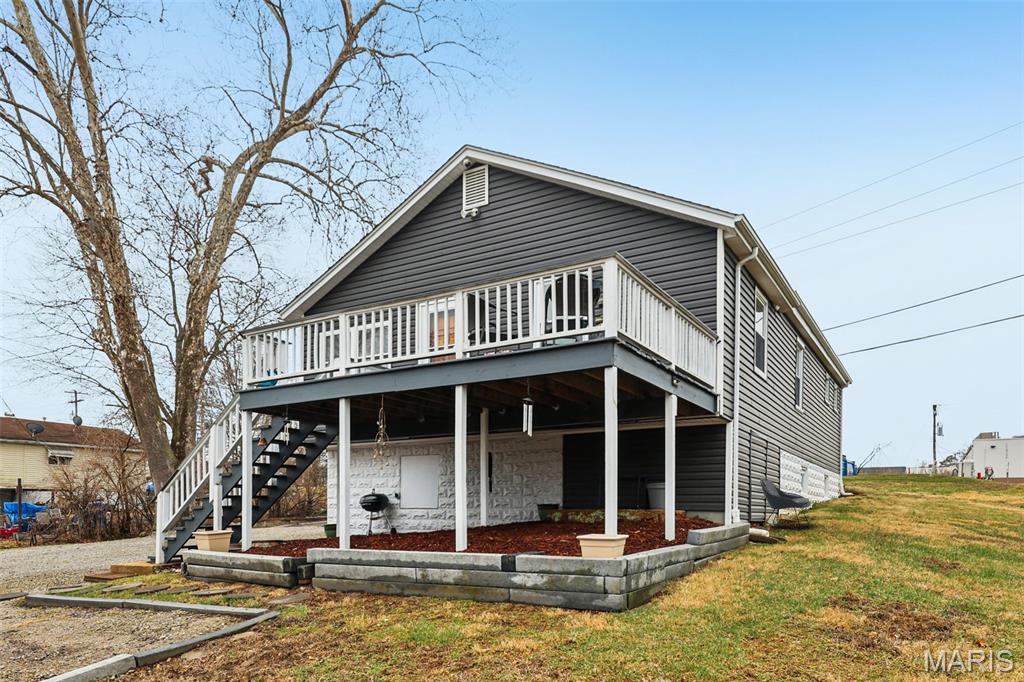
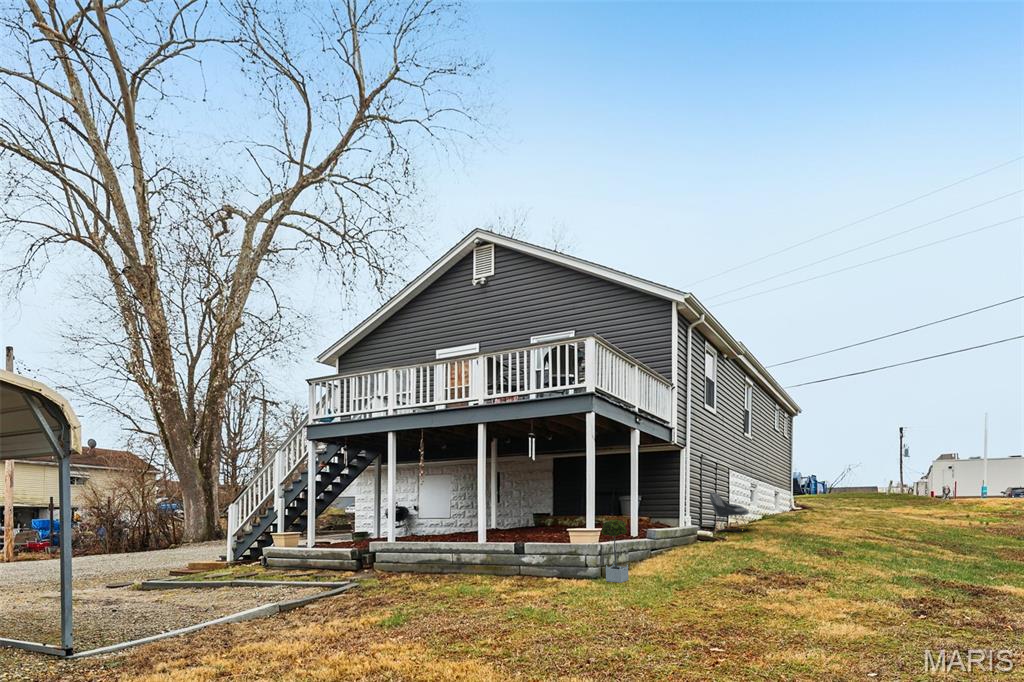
potted tree: none [628,523,668,619] -> present [601,519,628,583]

